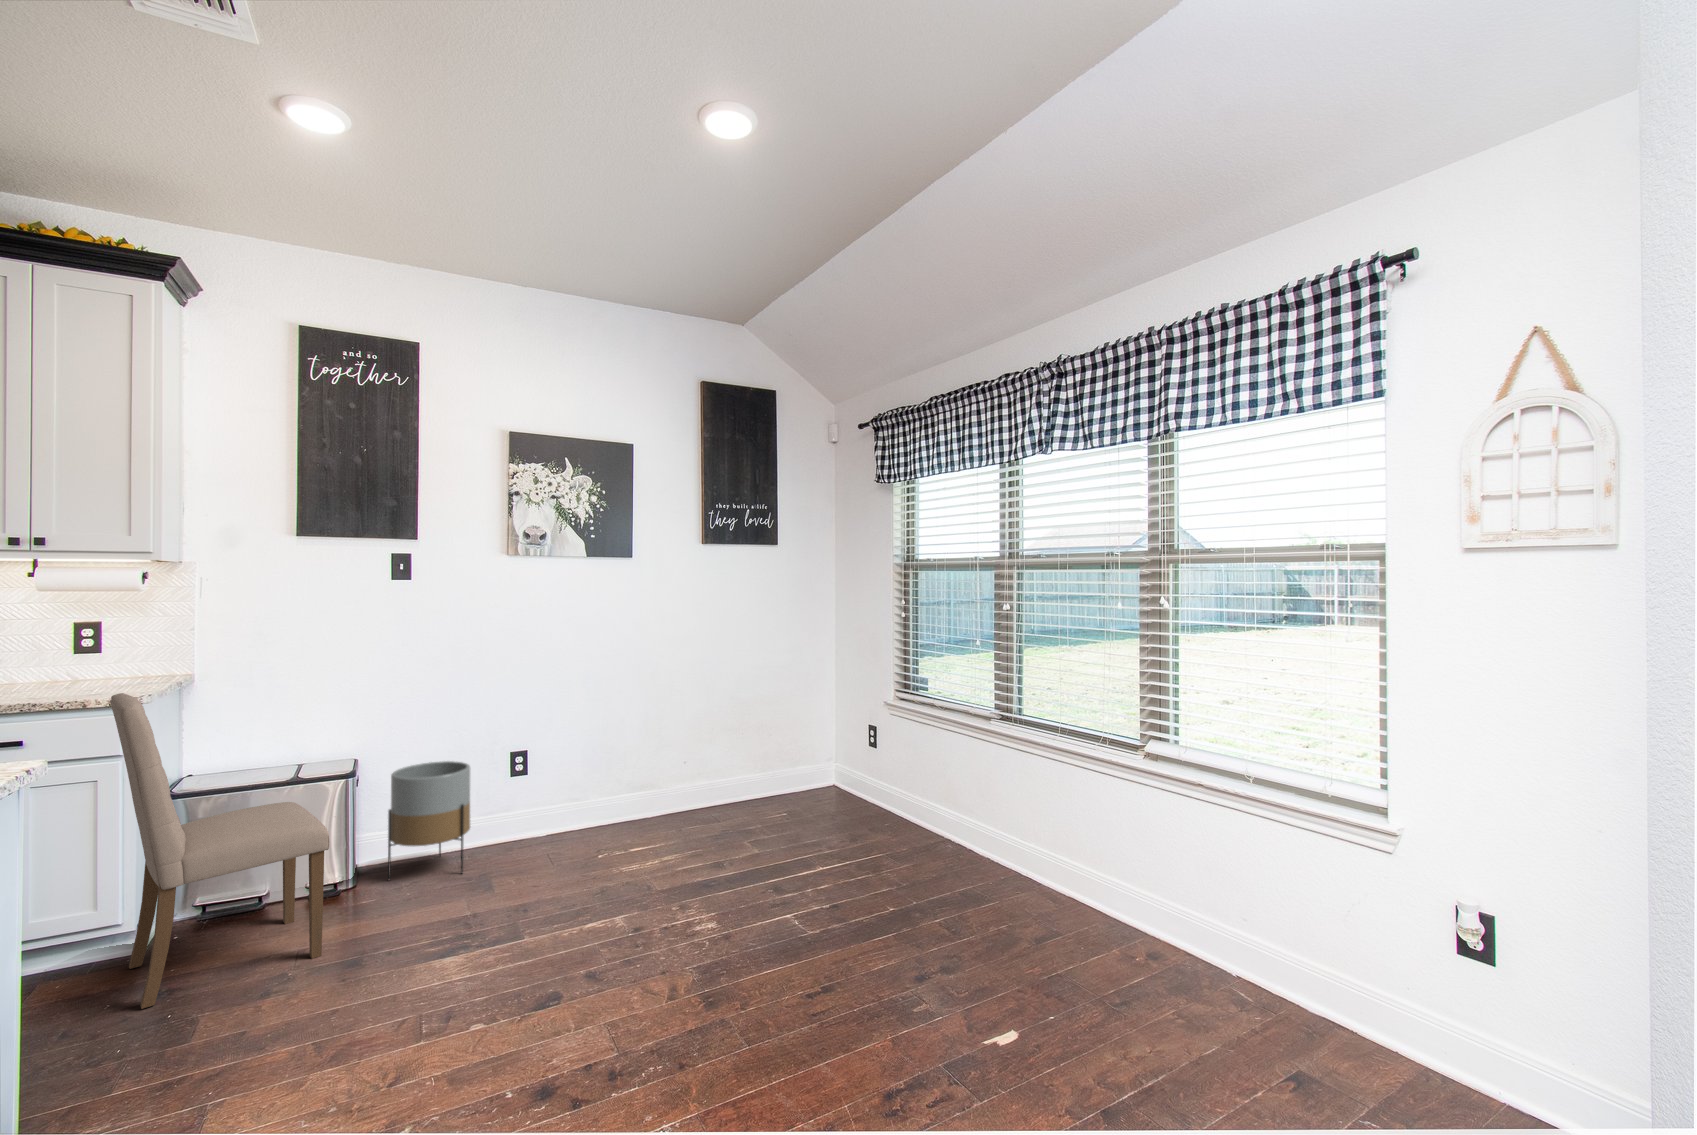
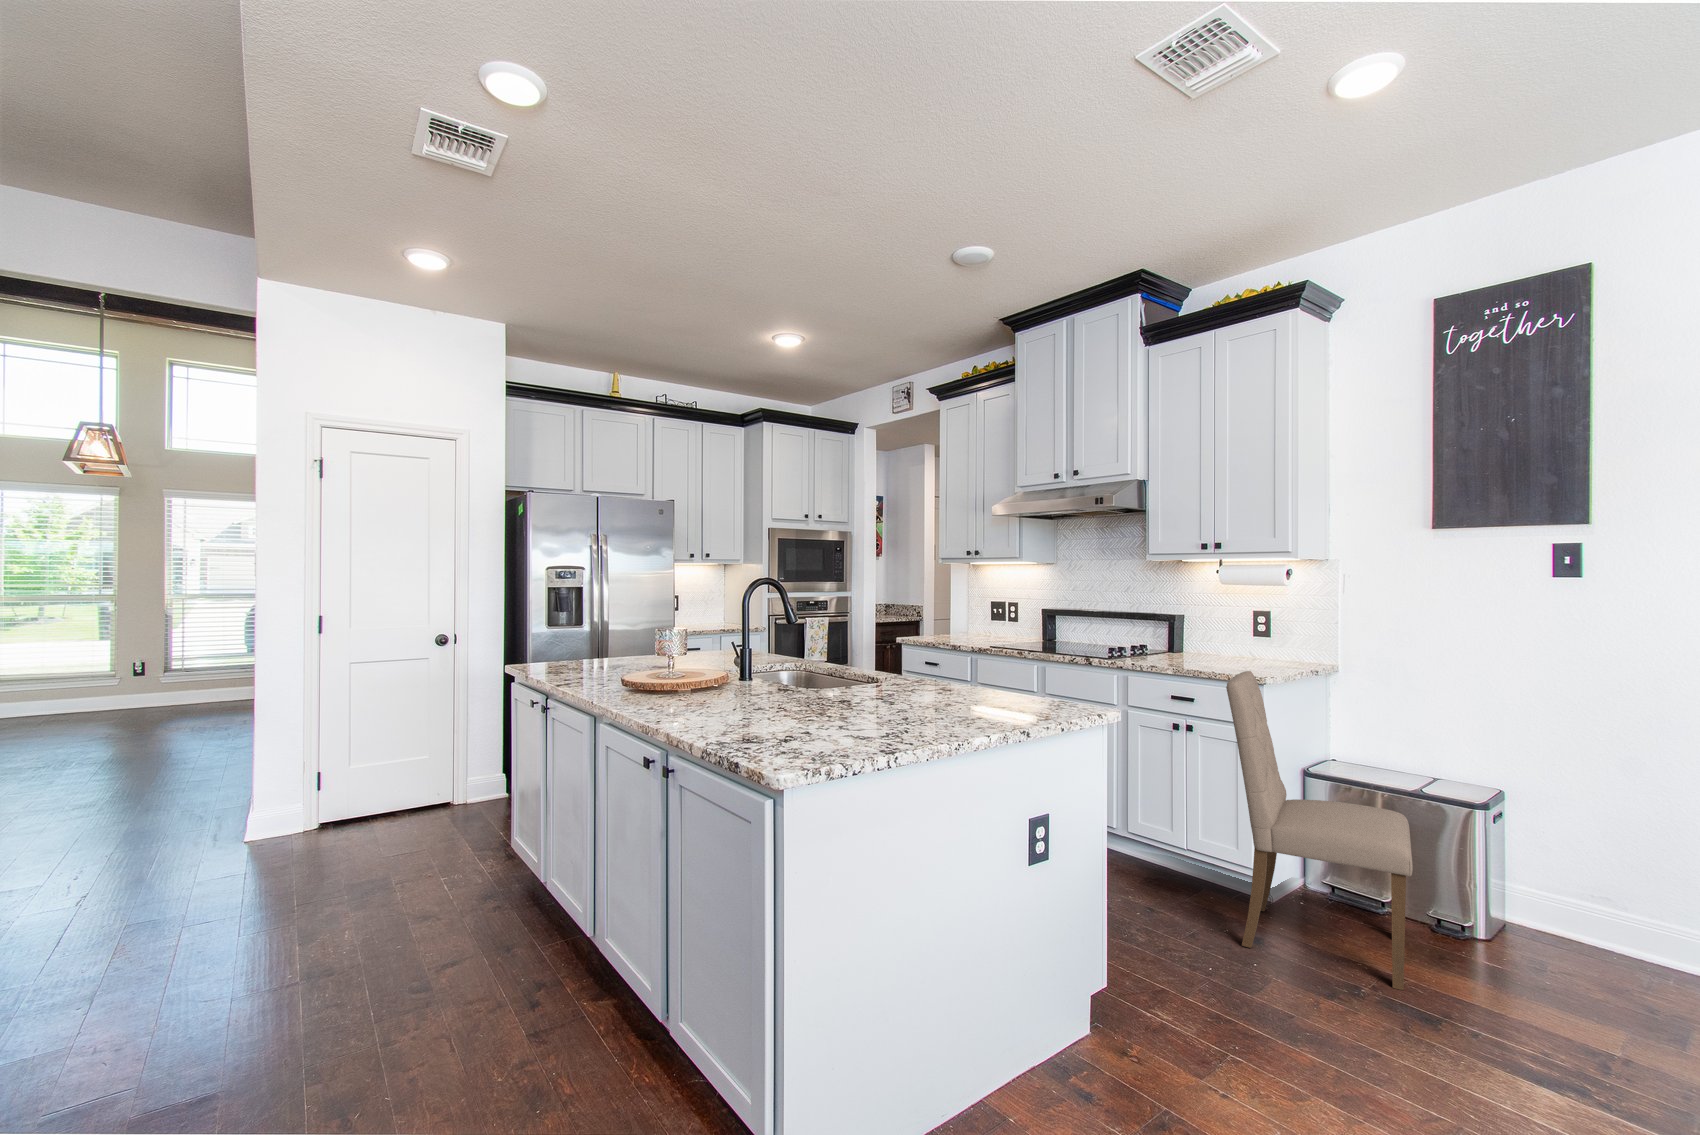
planter: present [388,761,470,880] -> none [1533,819,1671,997]

